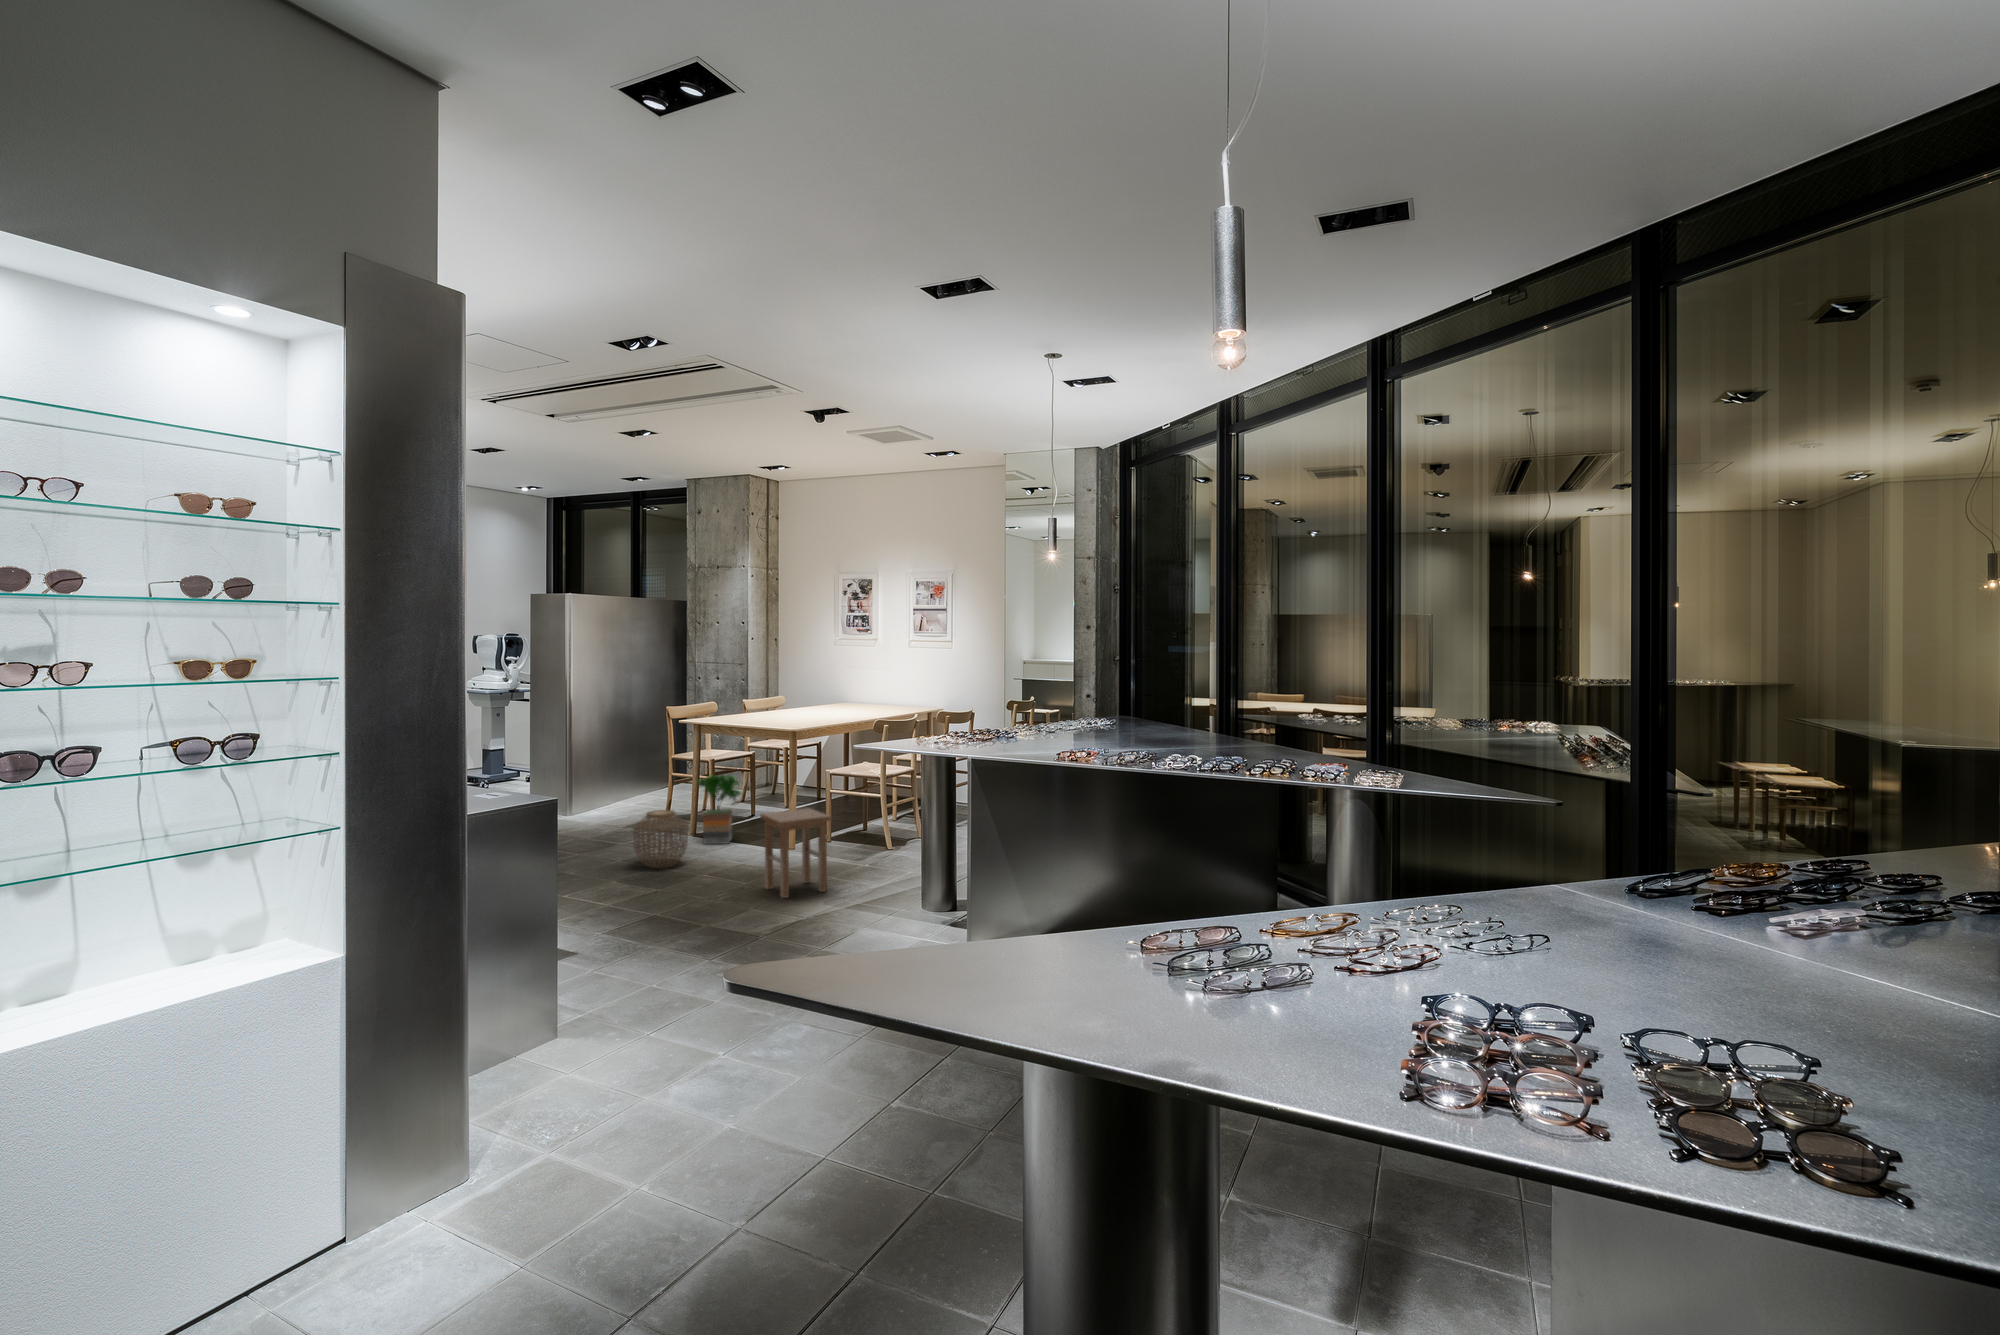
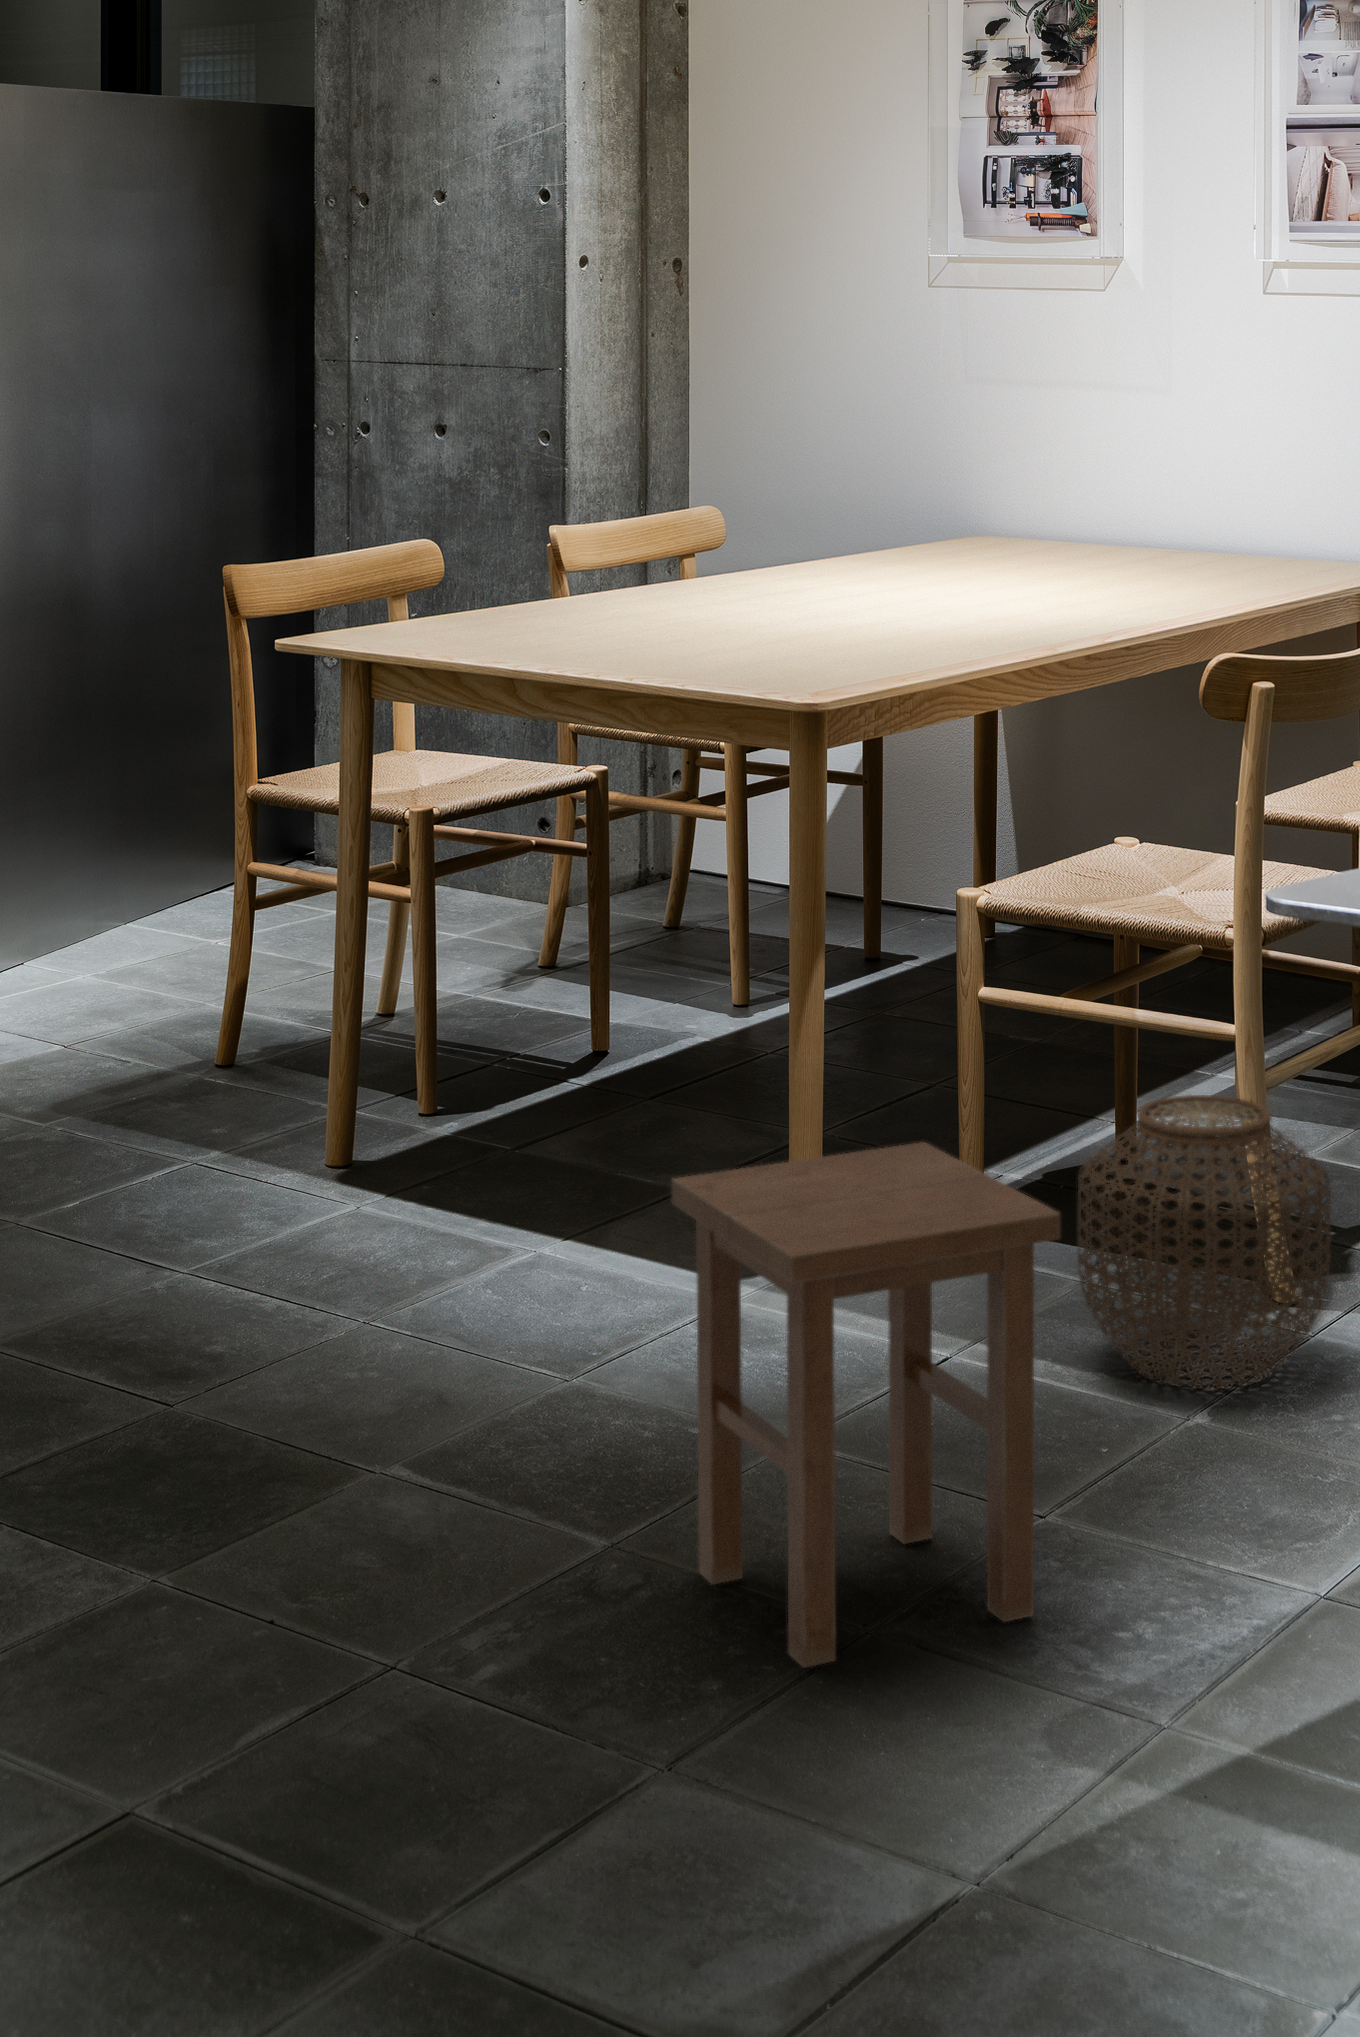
potted tree: present [698,775,741,844] -> none [342,893,565,1233]
woven basket: present [633,810,688,868] -> present [1078,1095,1331,1389]

